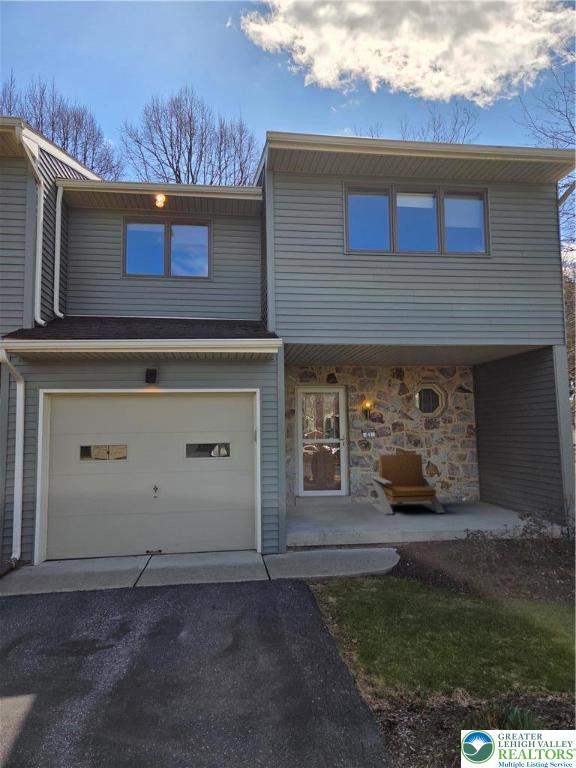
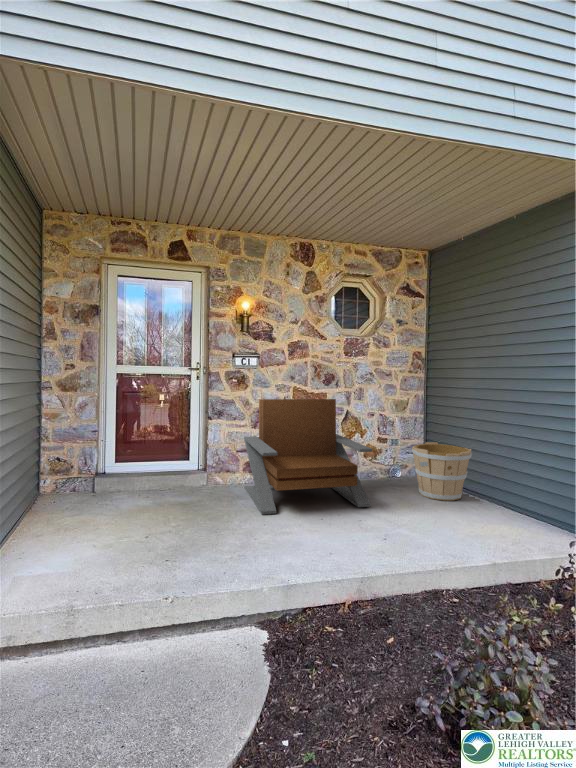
wooden bucket: none [469,479,505,512] -> present [412,442,472,501]

